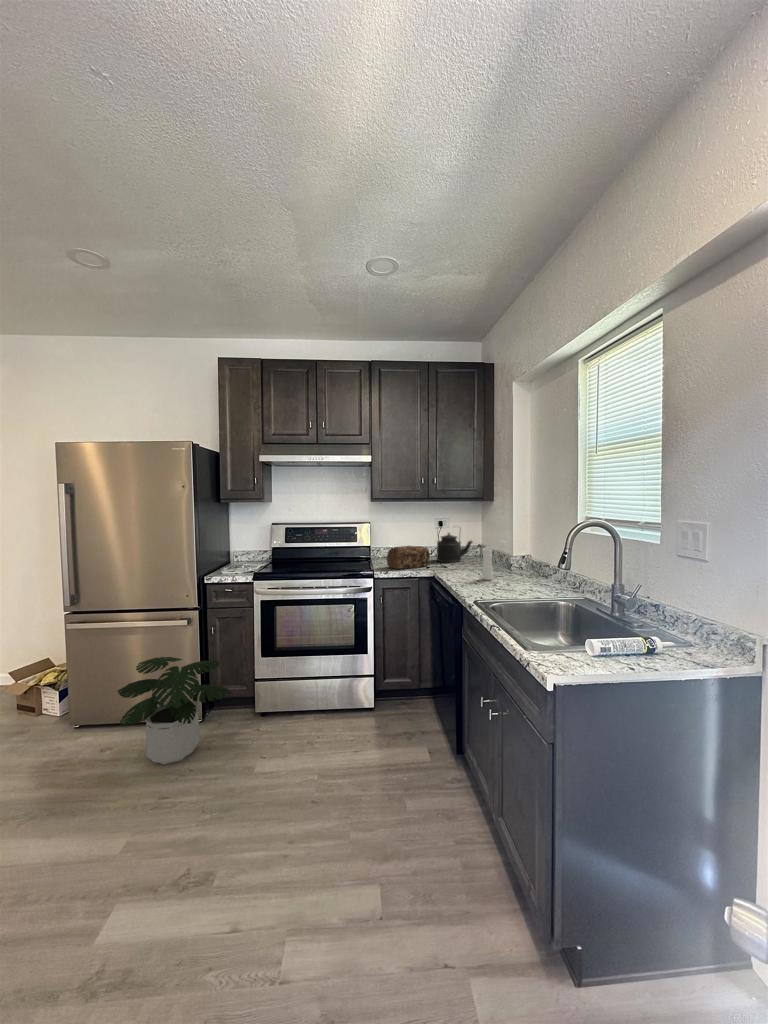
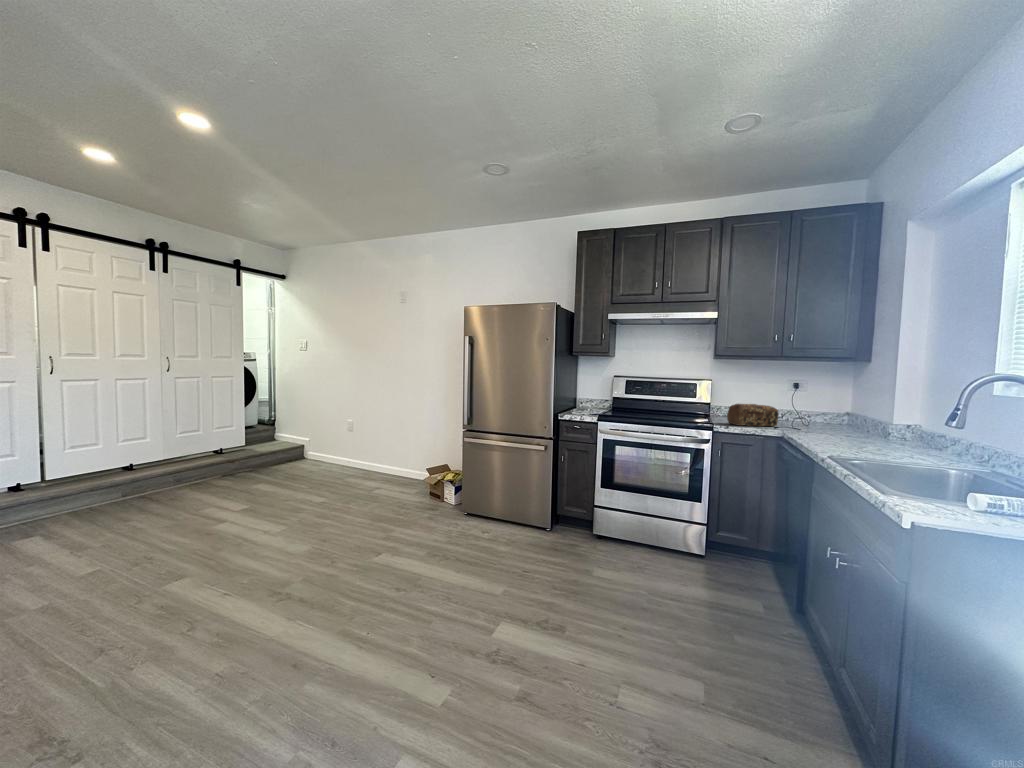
kettle: present [437,533,473,562] -> none [787,387,838,427]
pepper mill: present [482,540,505,580] -> none [845,403,882,444]
potted plant: present [117,657,232,765] -> none [498,471,578,550]

